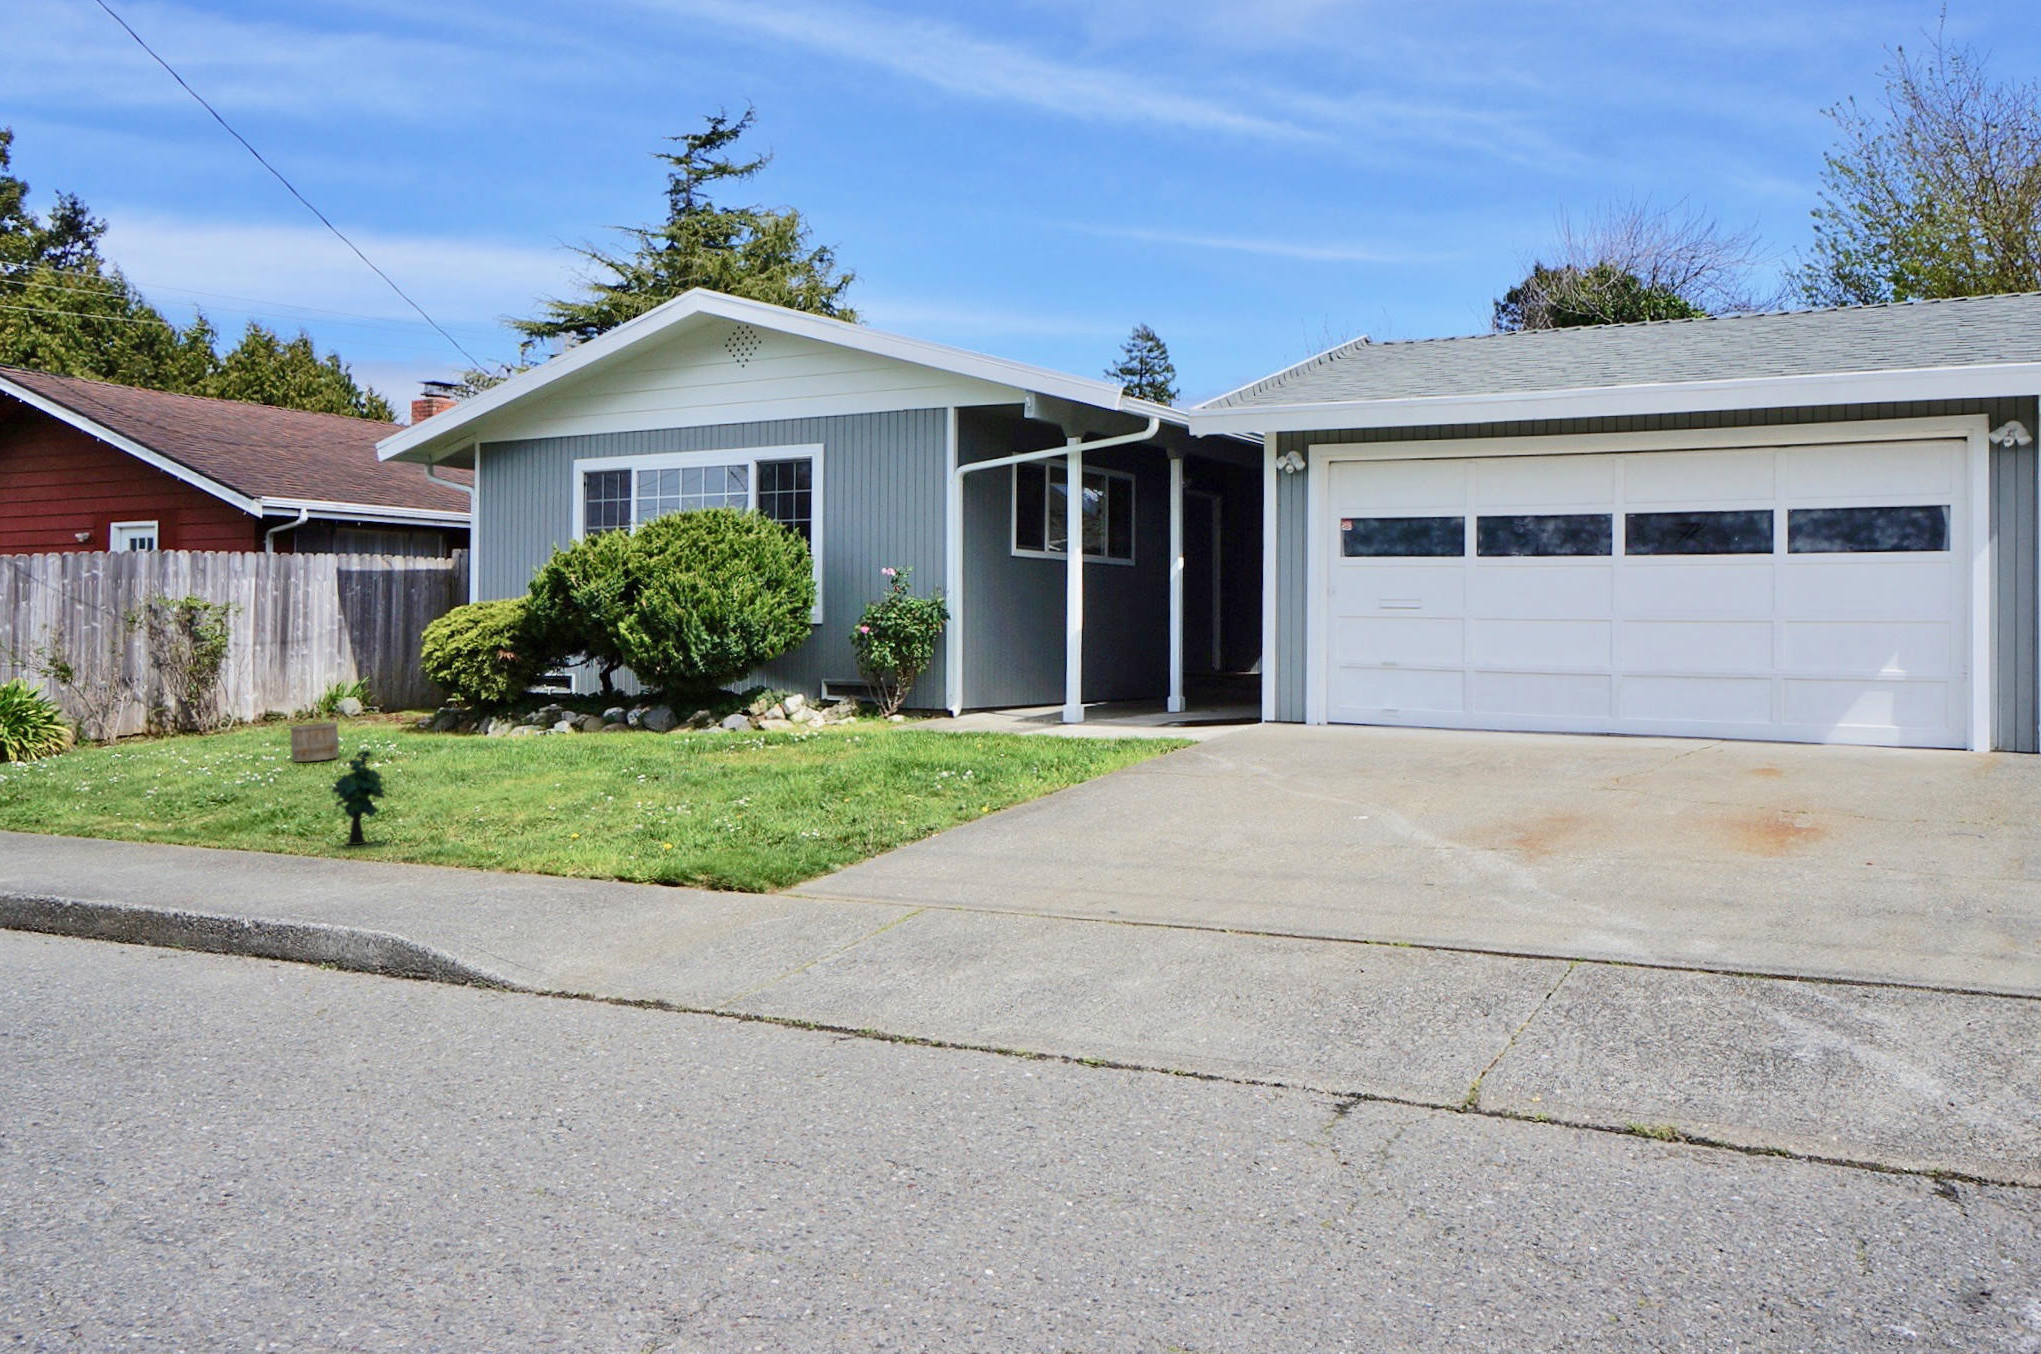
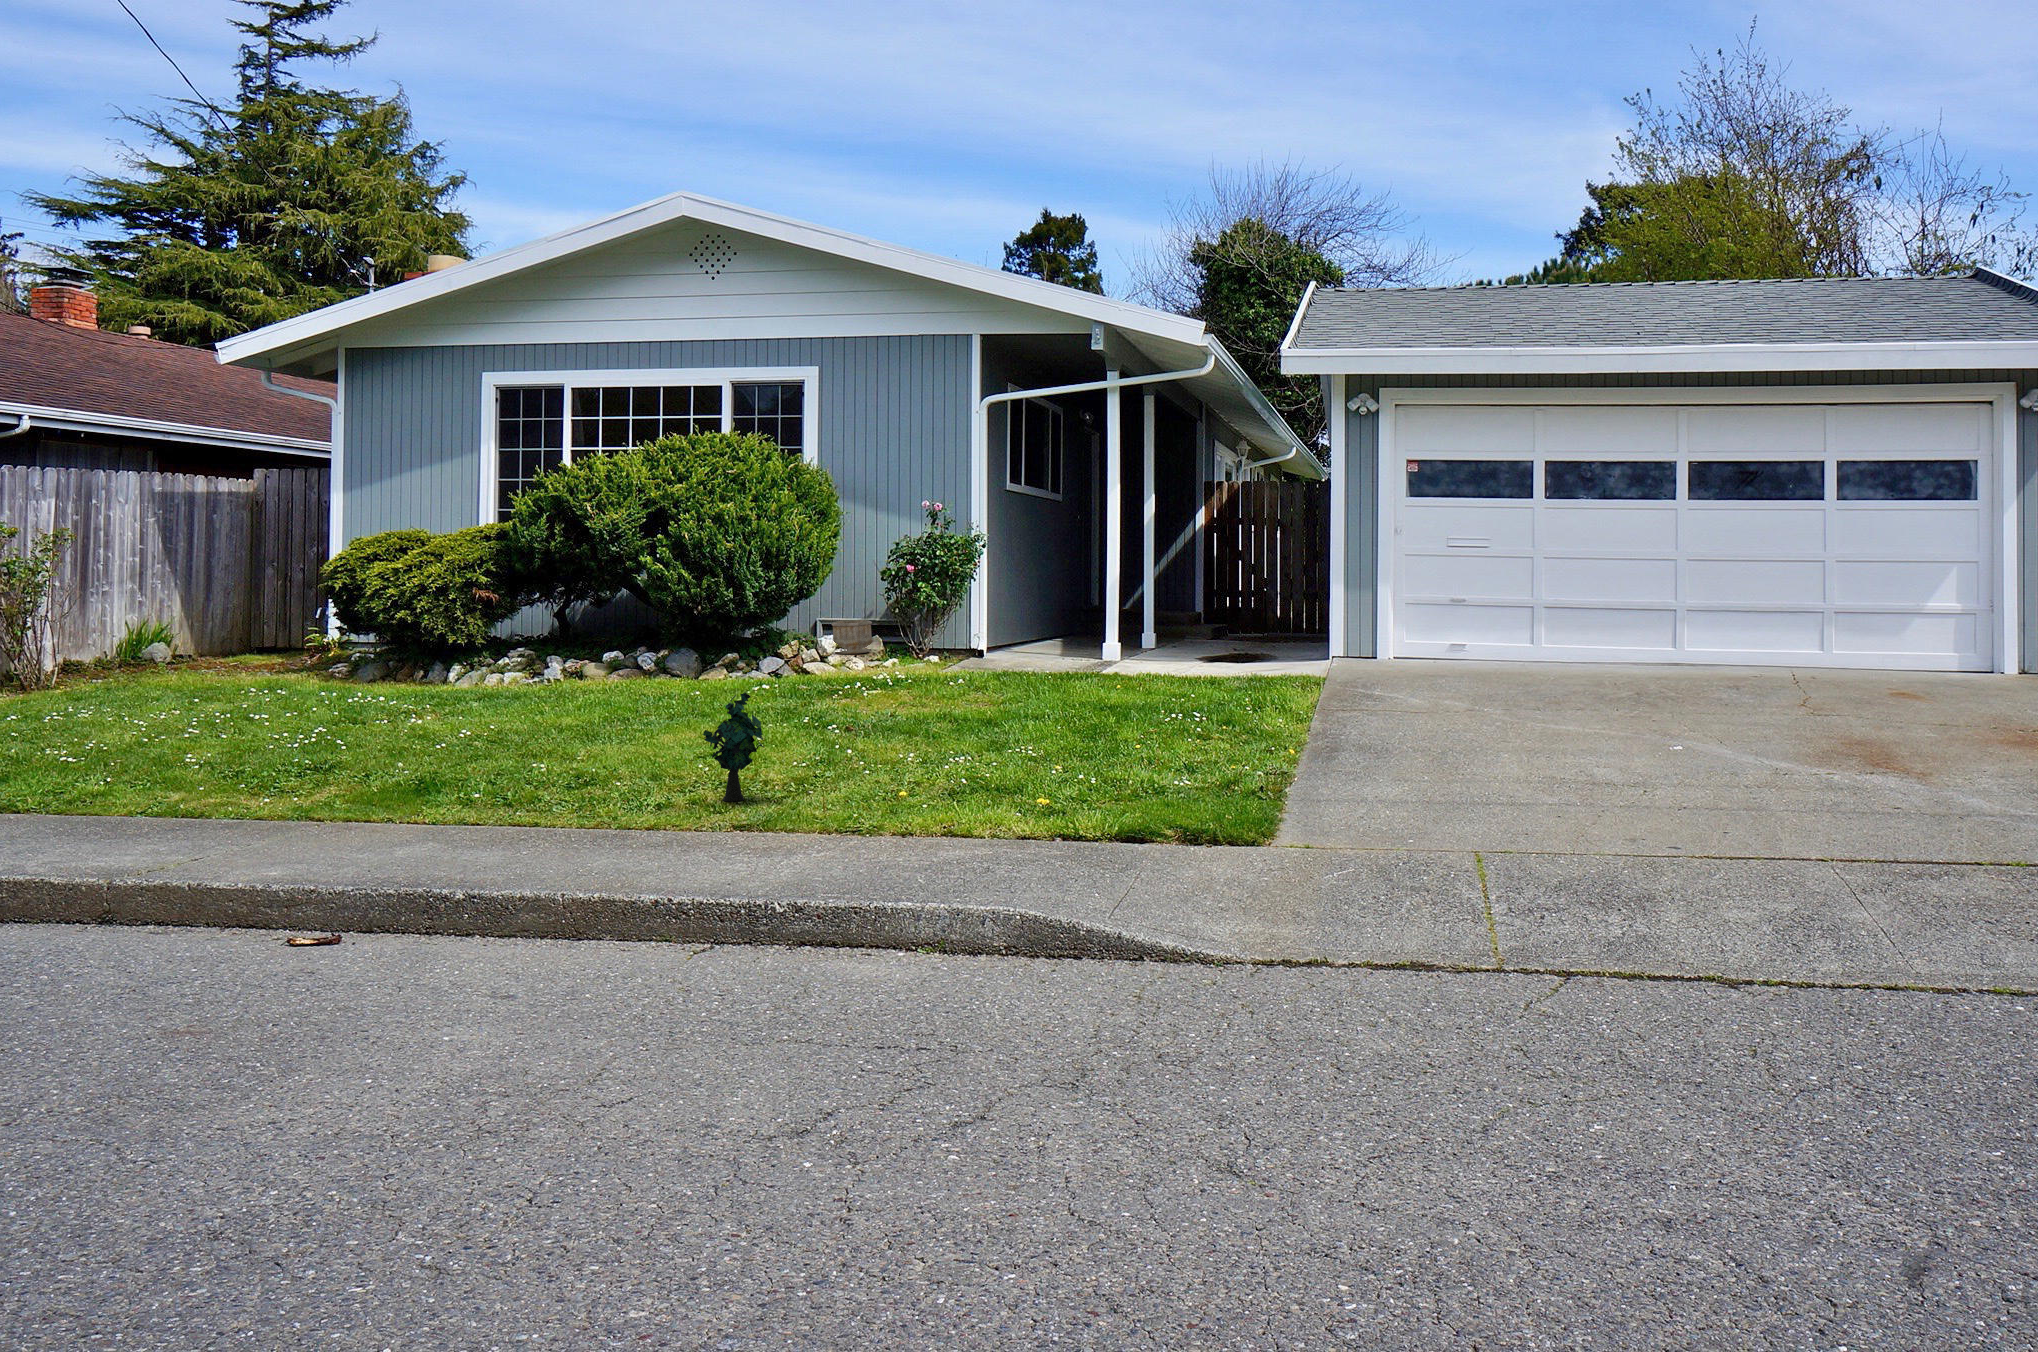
wooden bucket: present [289,722,339,762] -> present [832,620,872,654]

